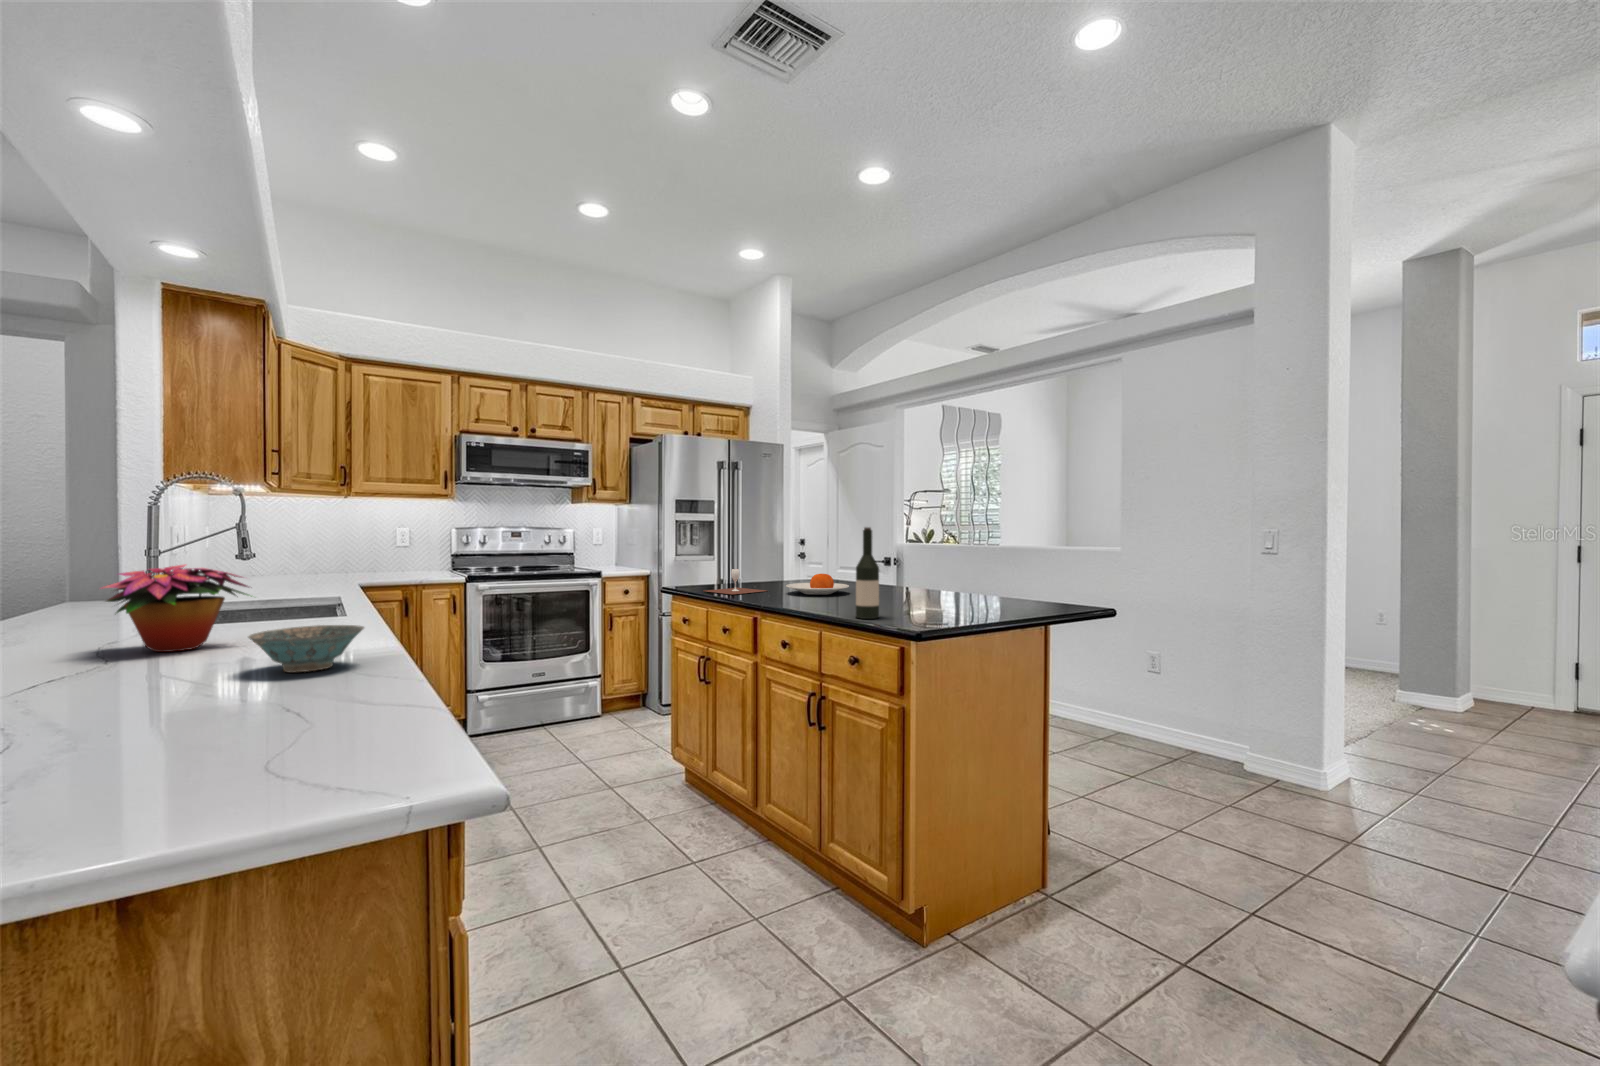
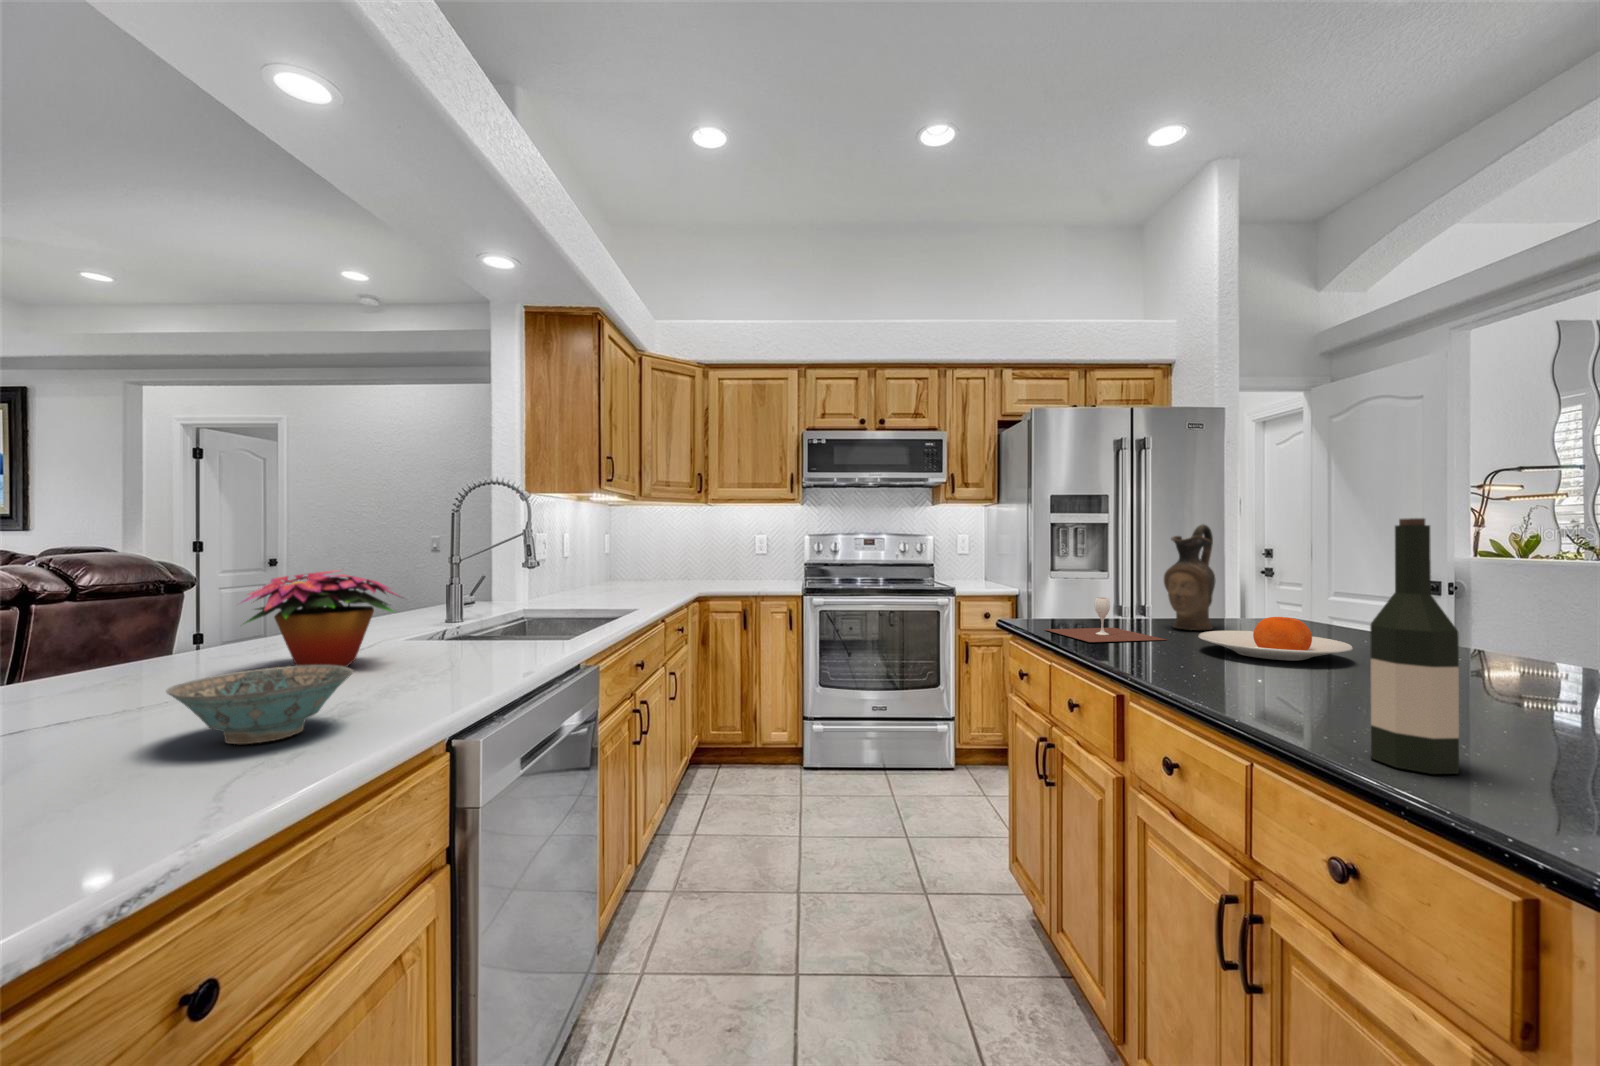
ceramic pitcher: none [764,525,790,586] -> present [1164,524,1215,630]

